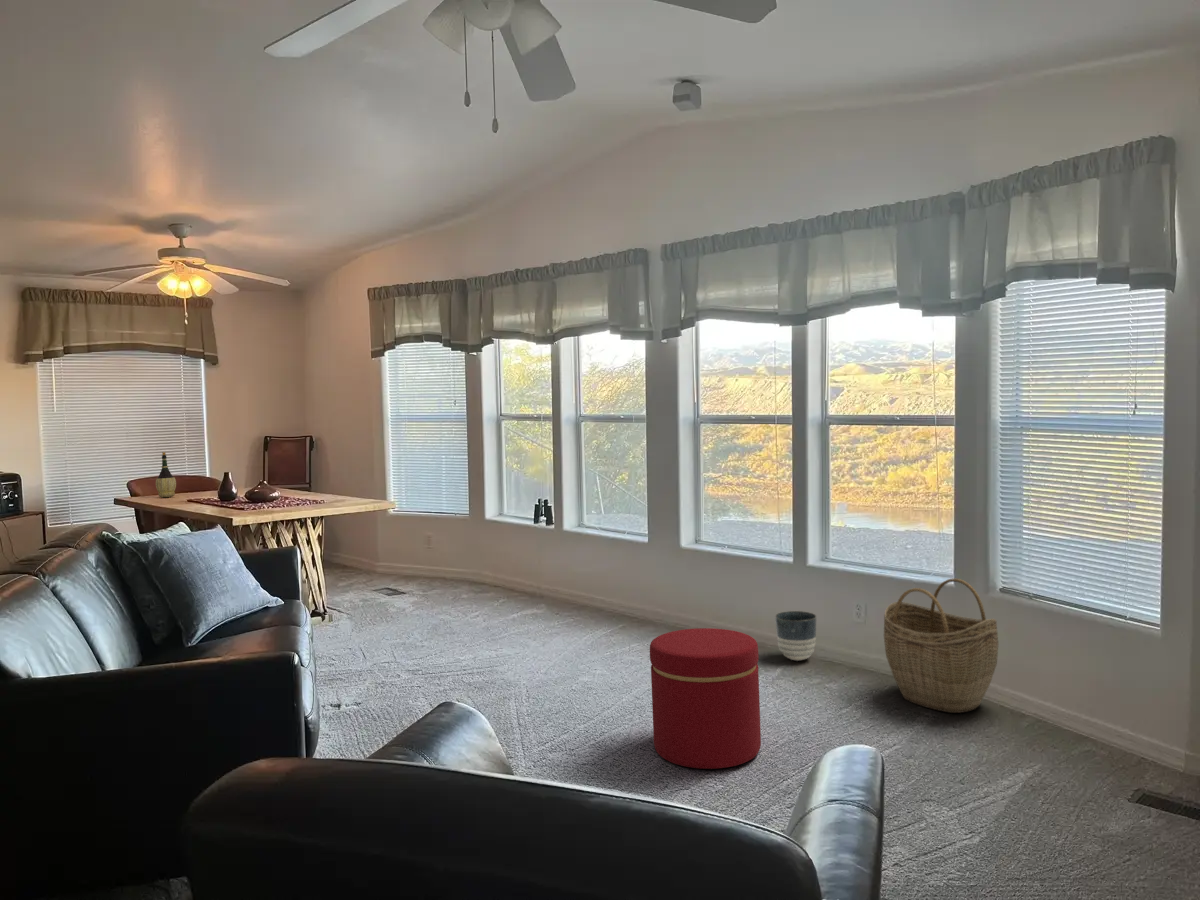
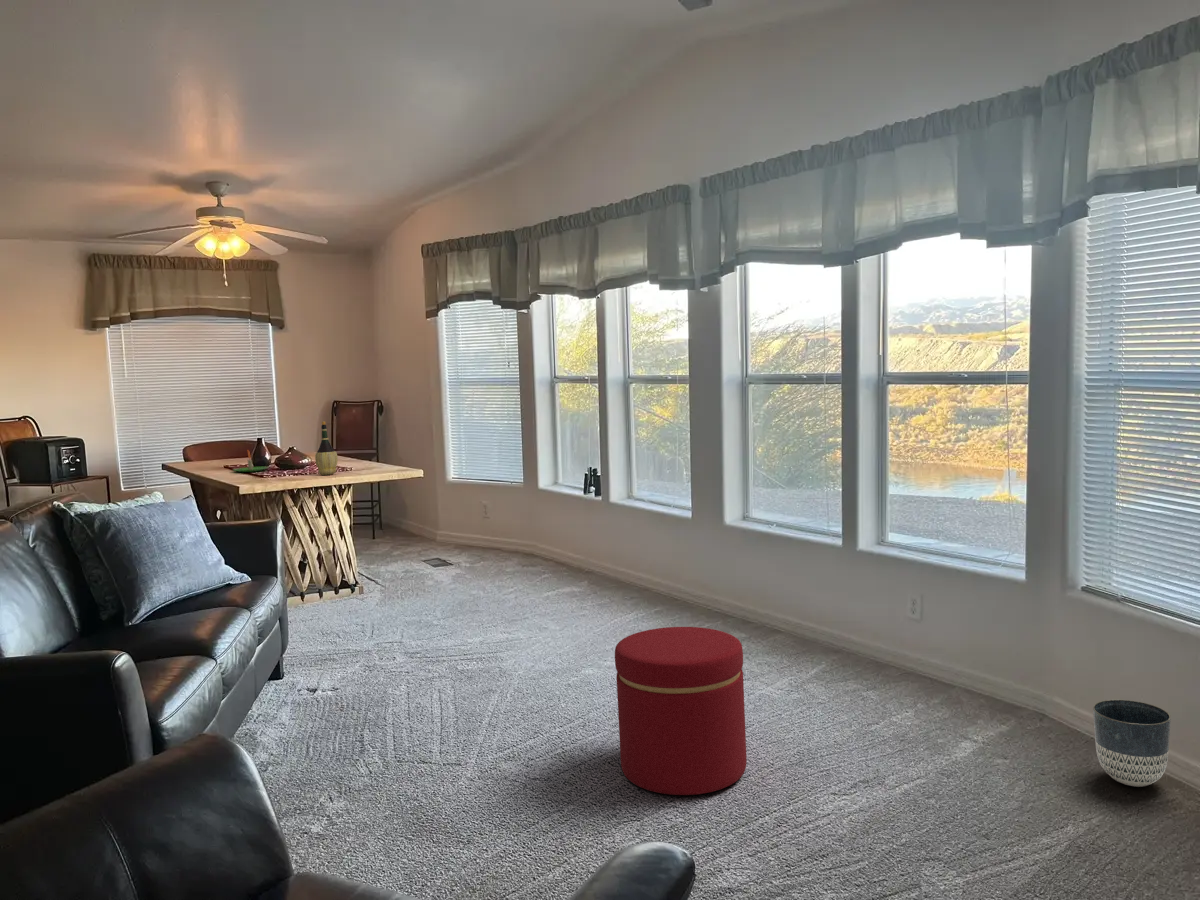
wine bottle: present [156,452,176,497] -> present [315,421,338,475]
candle: none [197,483,233,505] -> present [234,451,267,472]
woven basket: present [884,578,998,713] -> none [930,576,1073,744]
planter: present [776,611,816,661] -> present [1093,700,1171,787]

